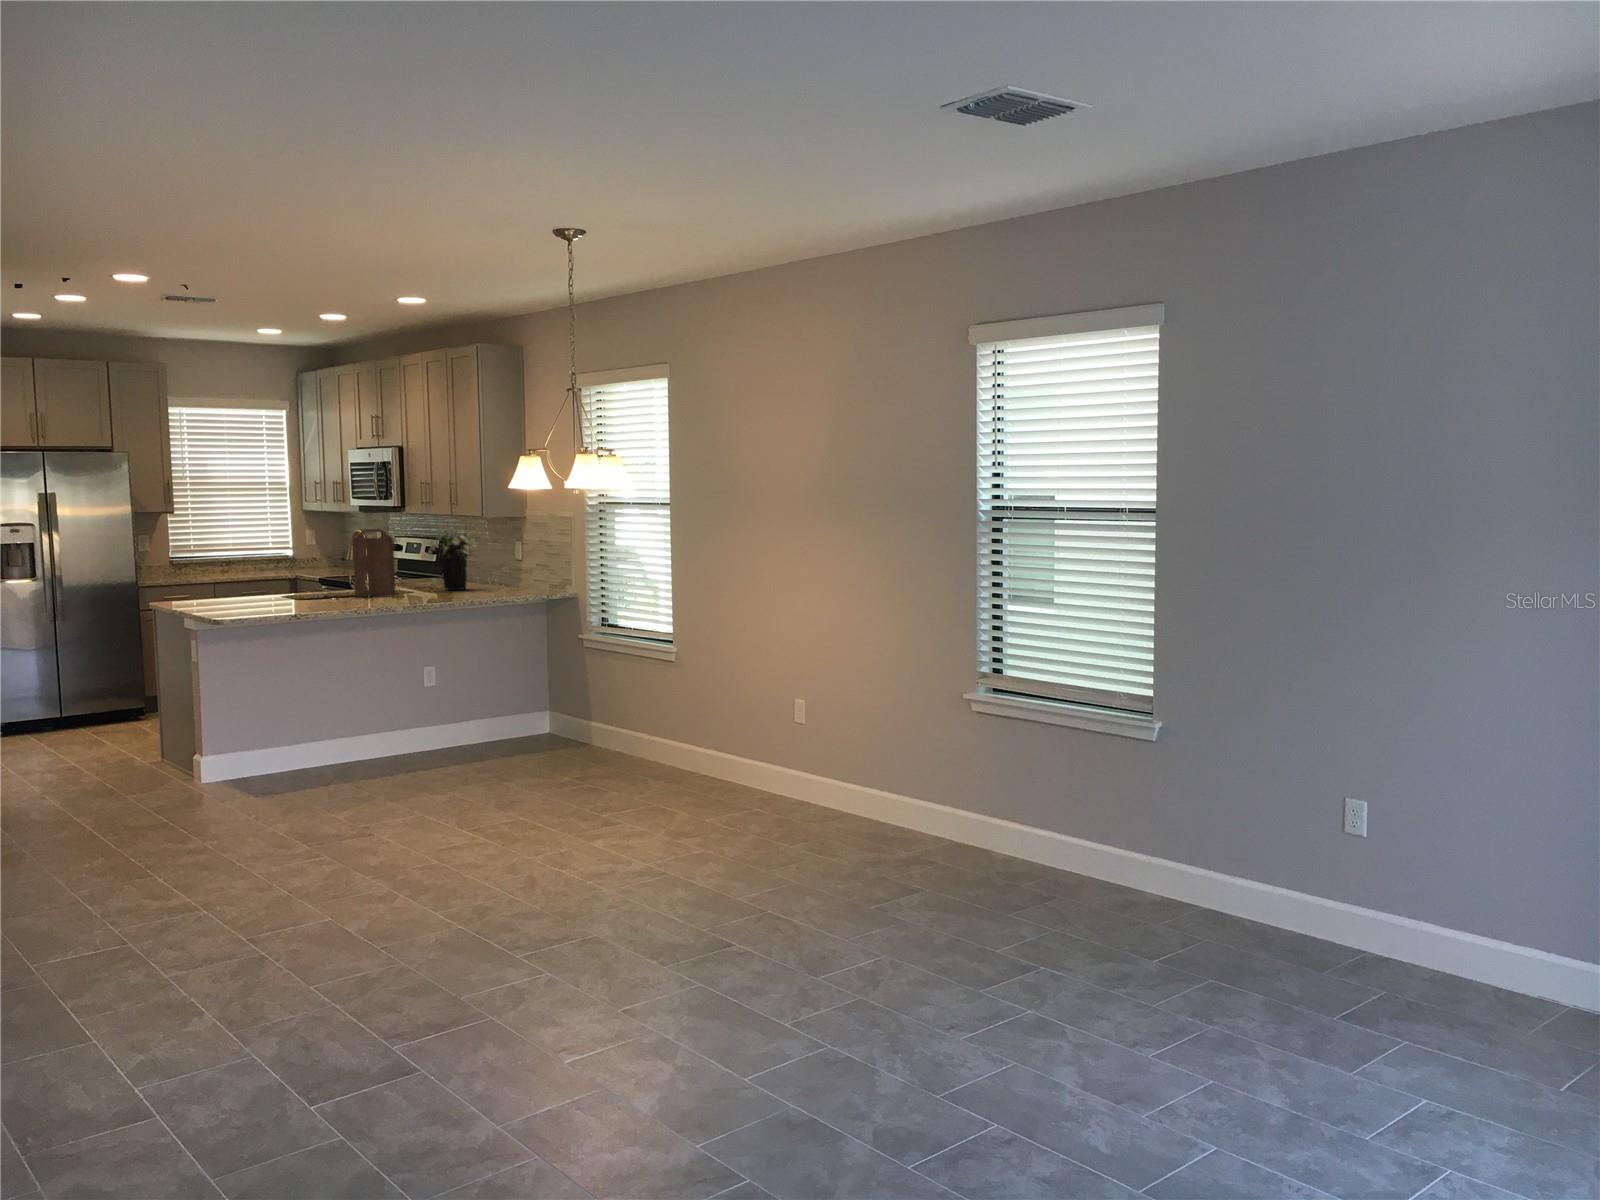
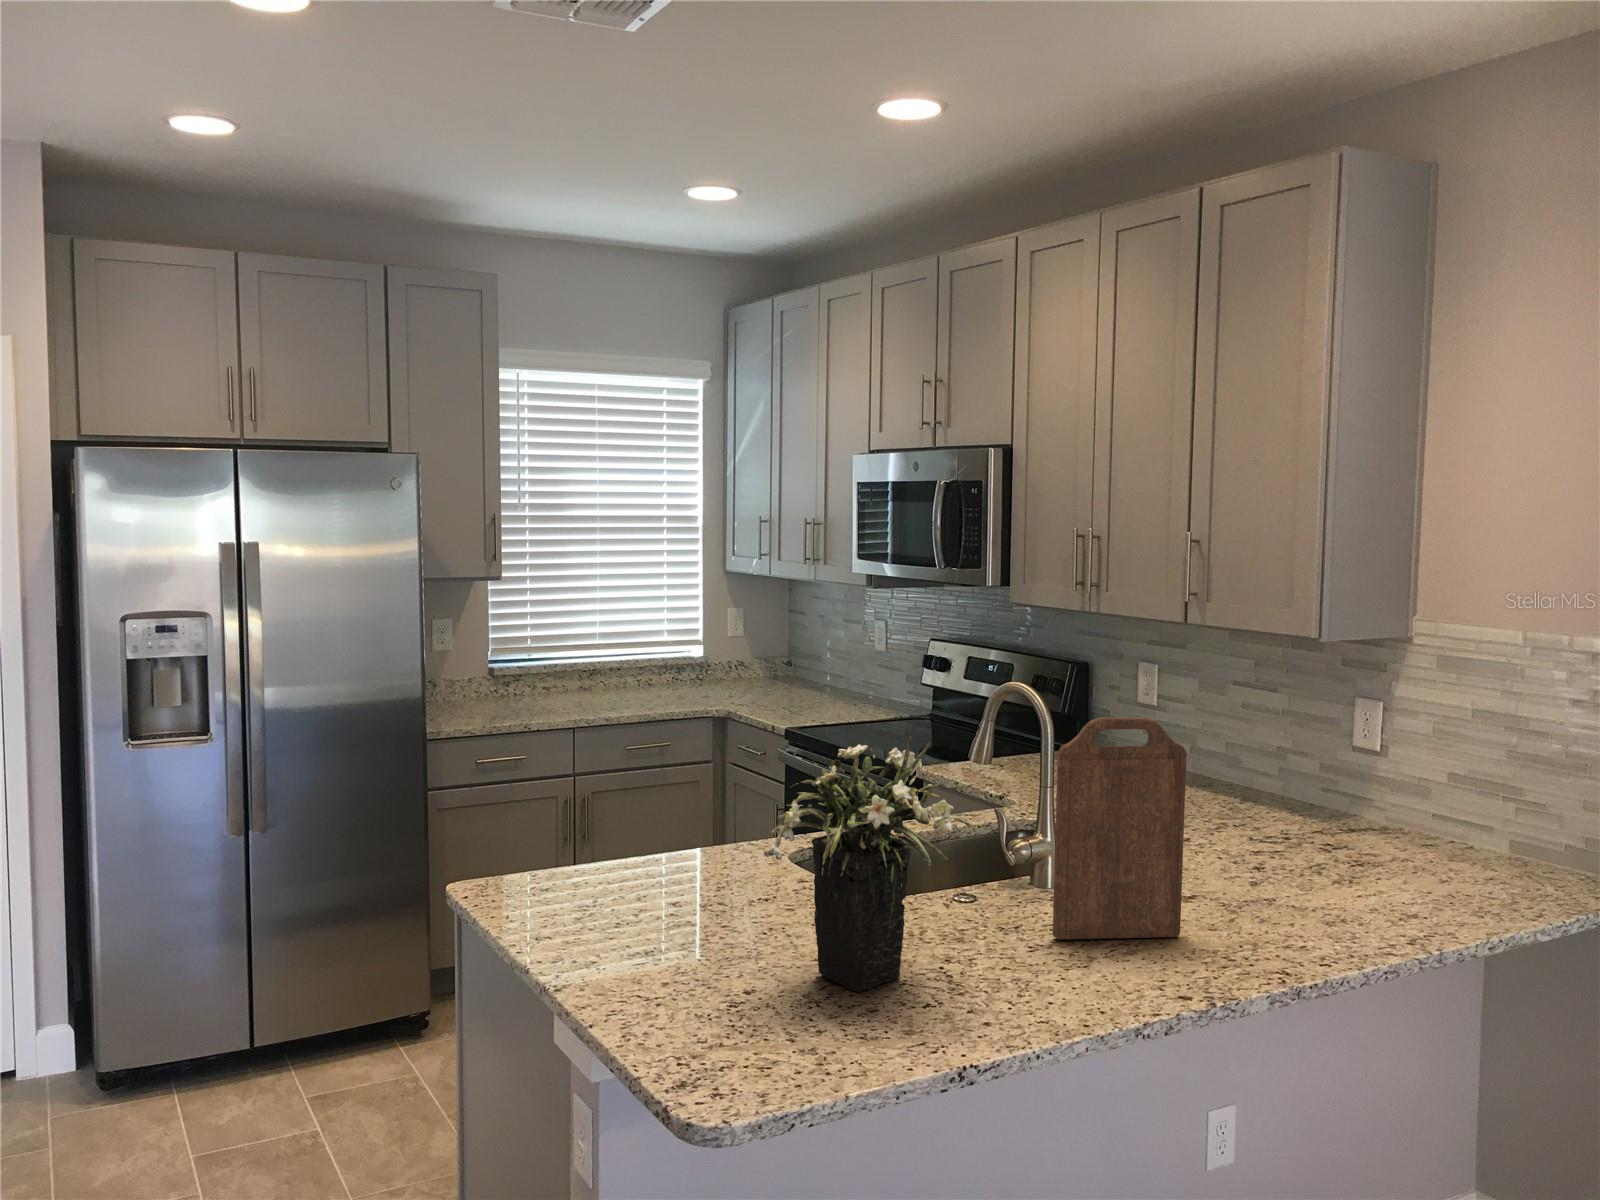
flower arrangement: present [428,527,475,590] -> present [764,736,973,992]

